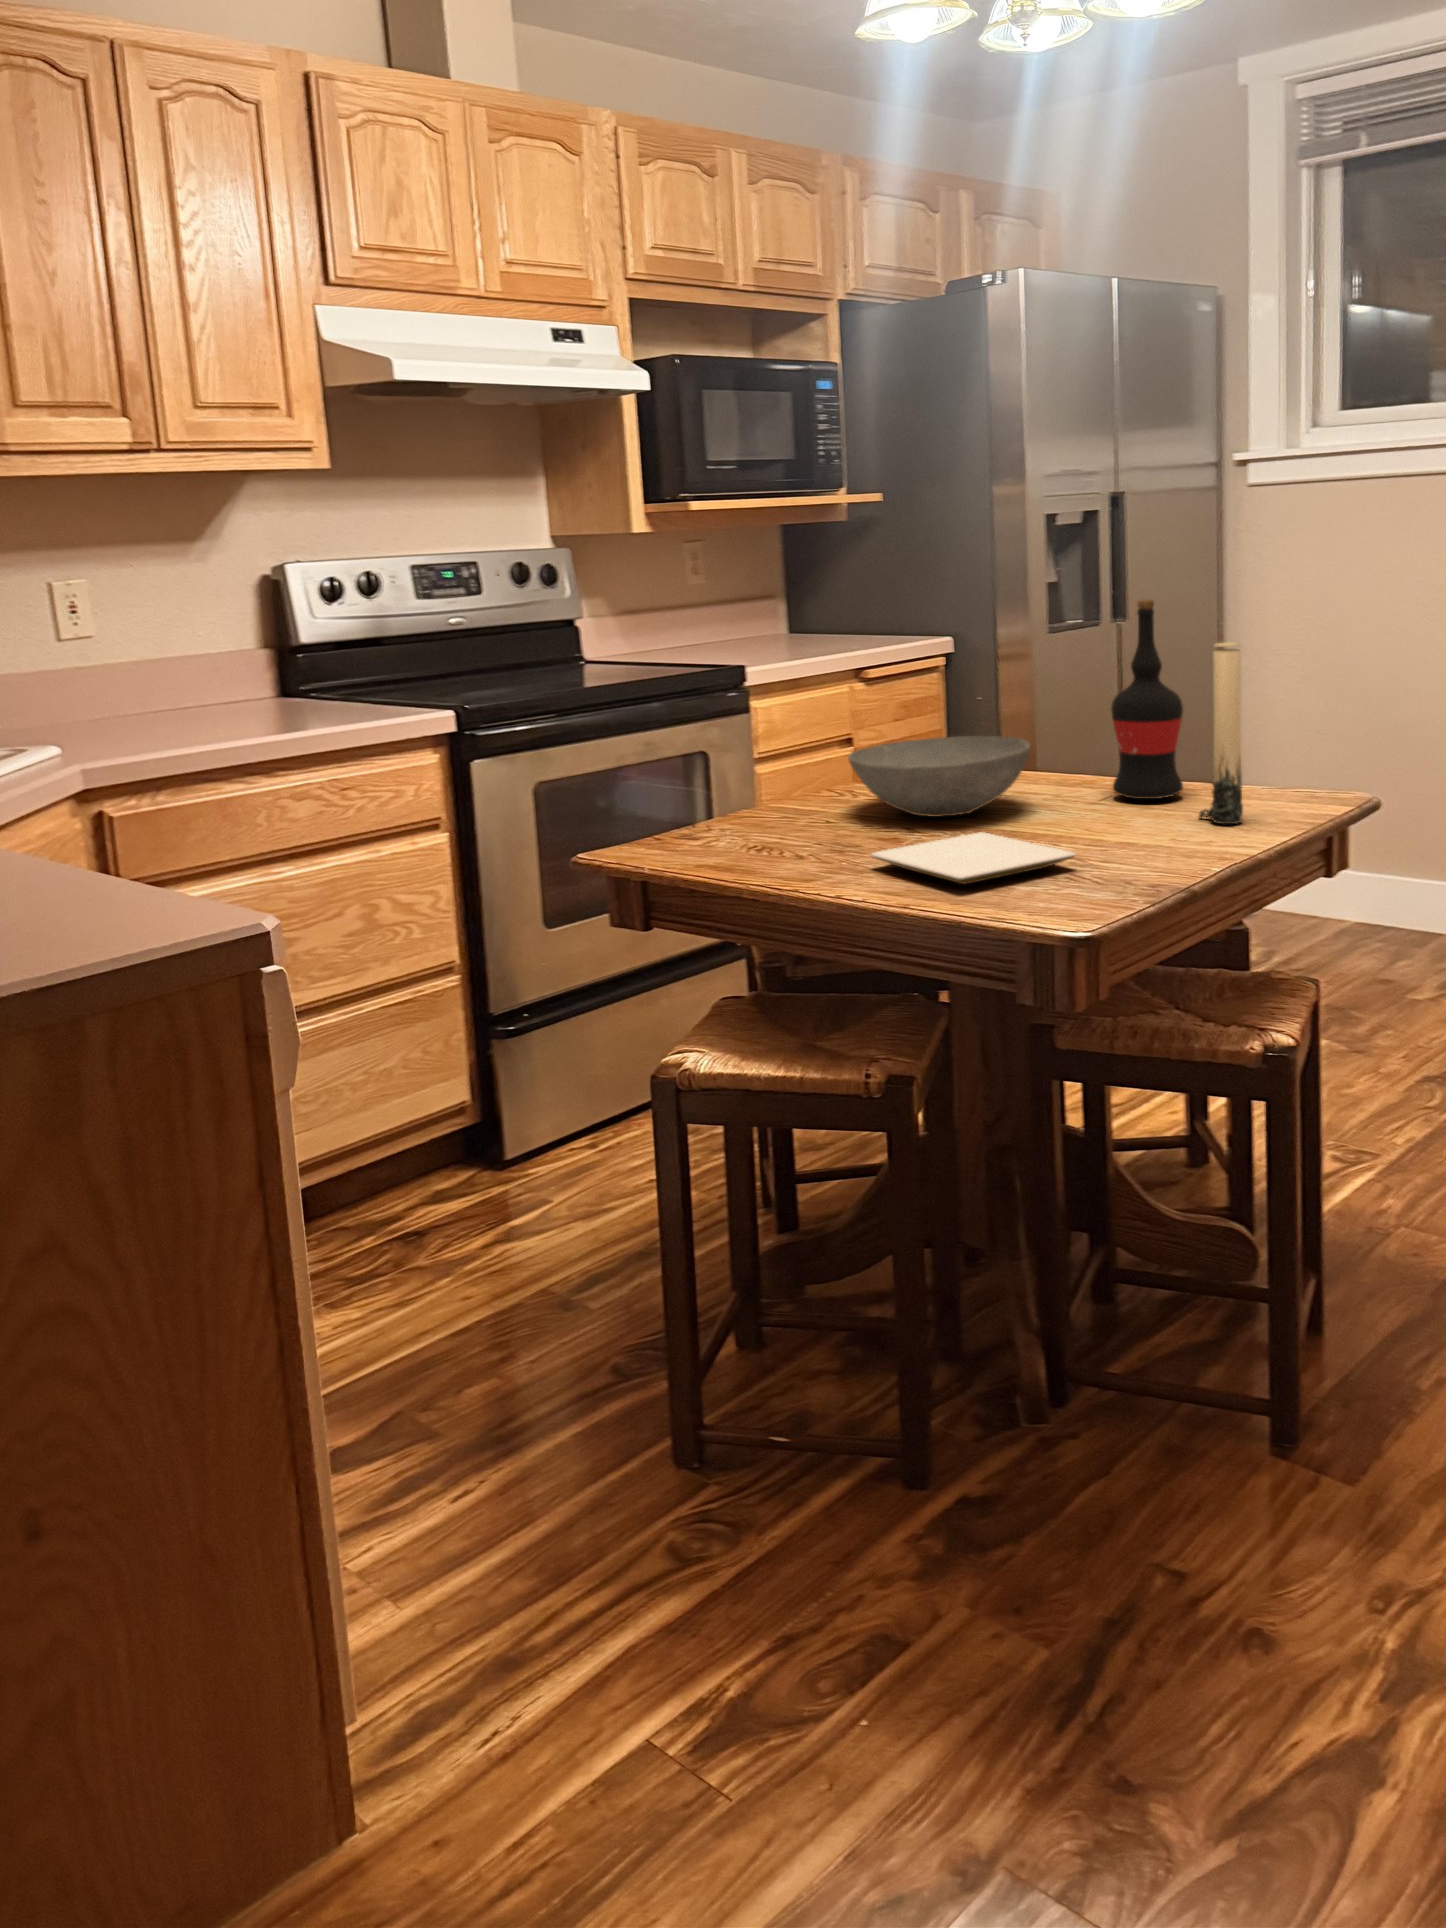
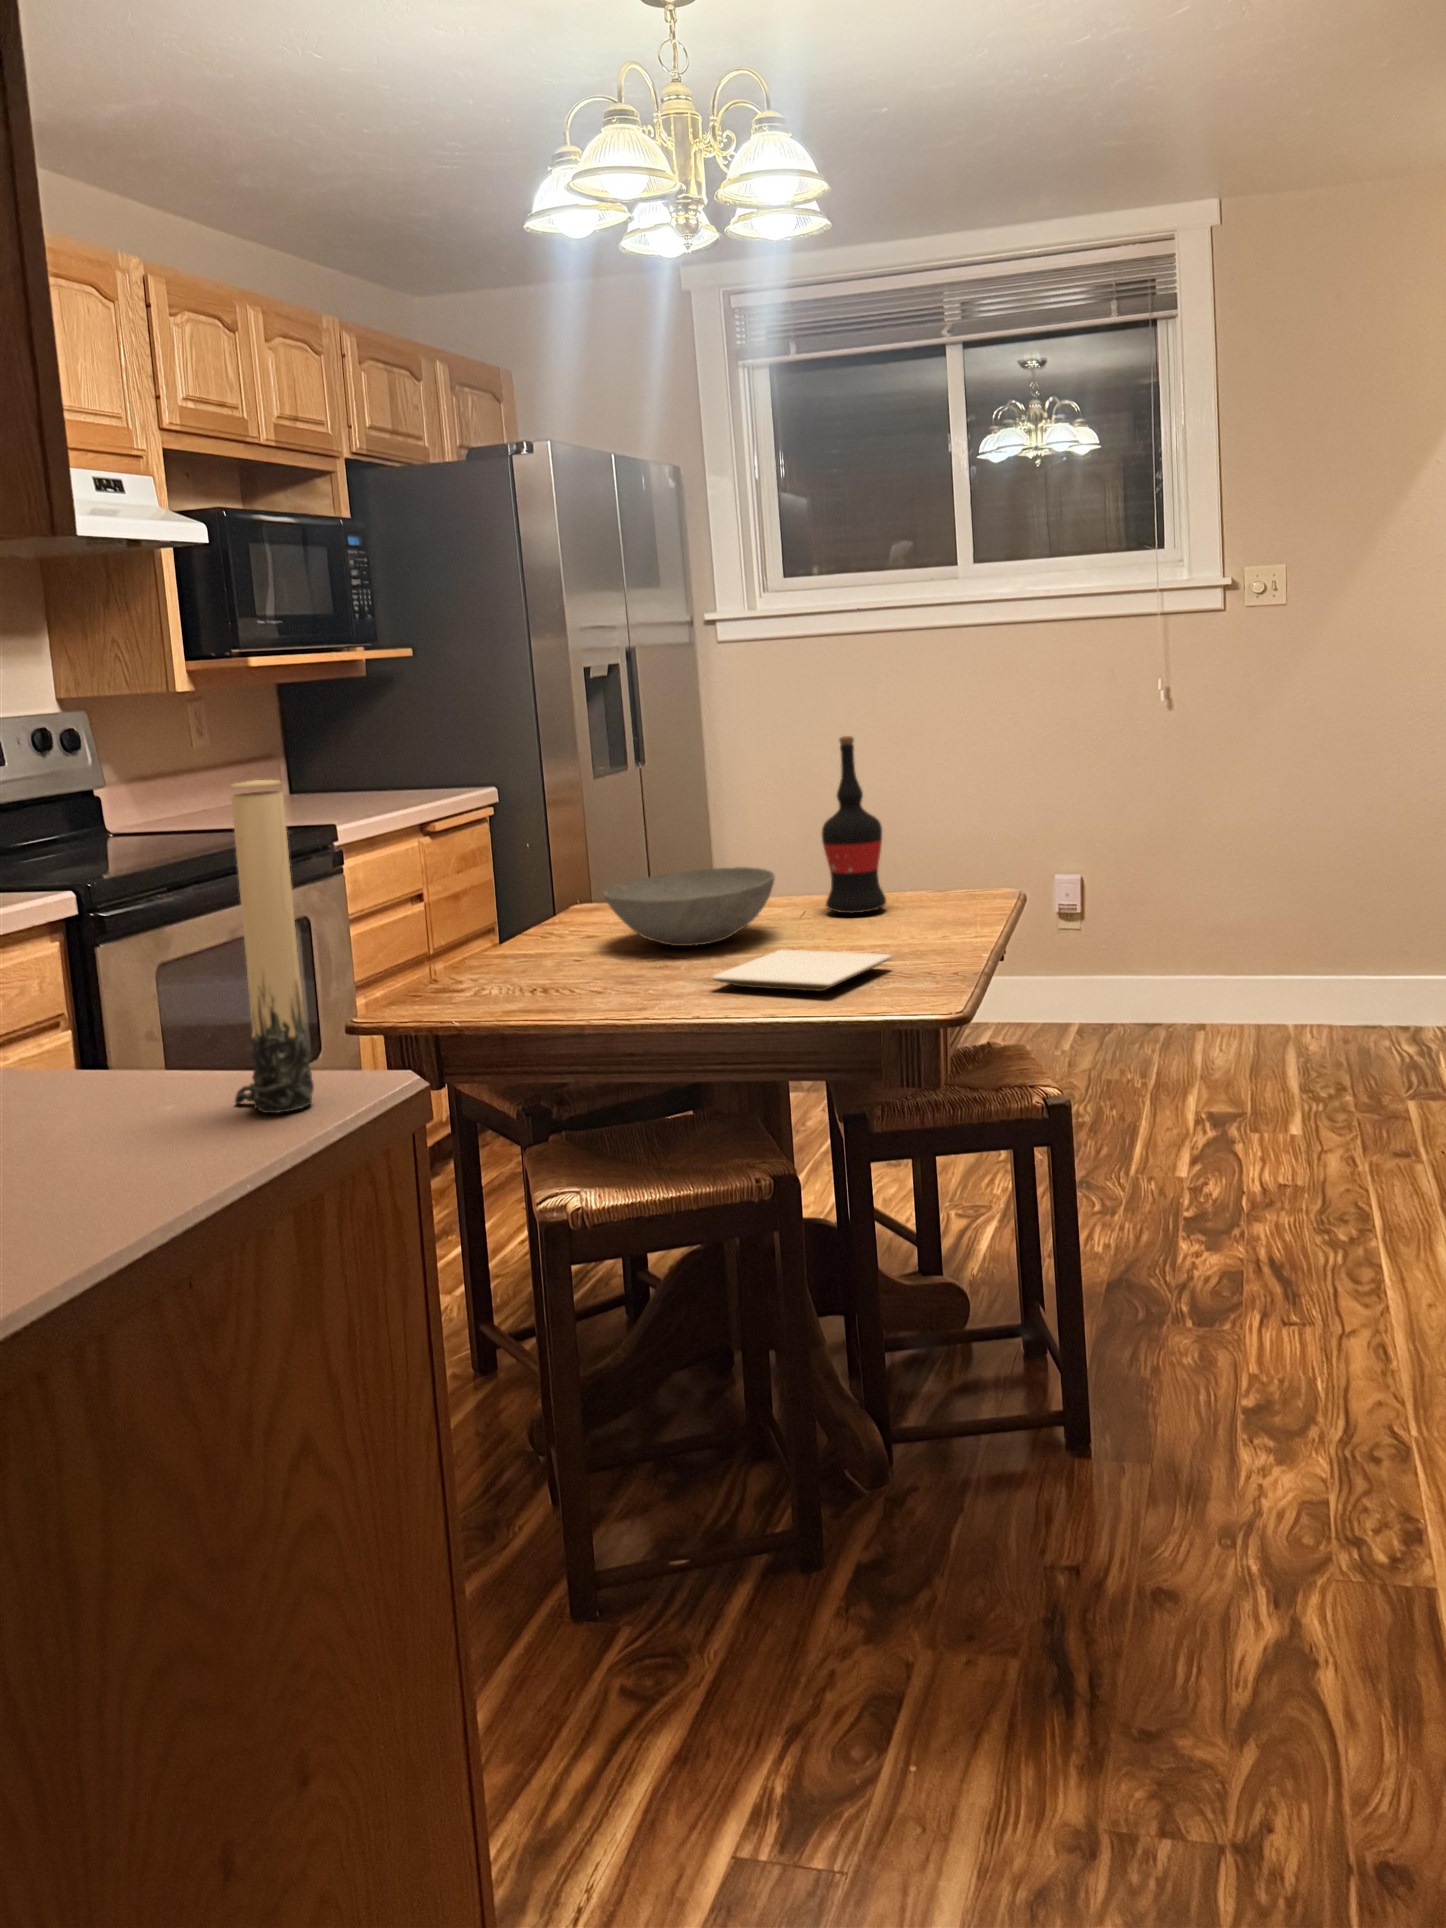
candle: present [1199,643,1243,824] -> present [231,780,314,1113]

